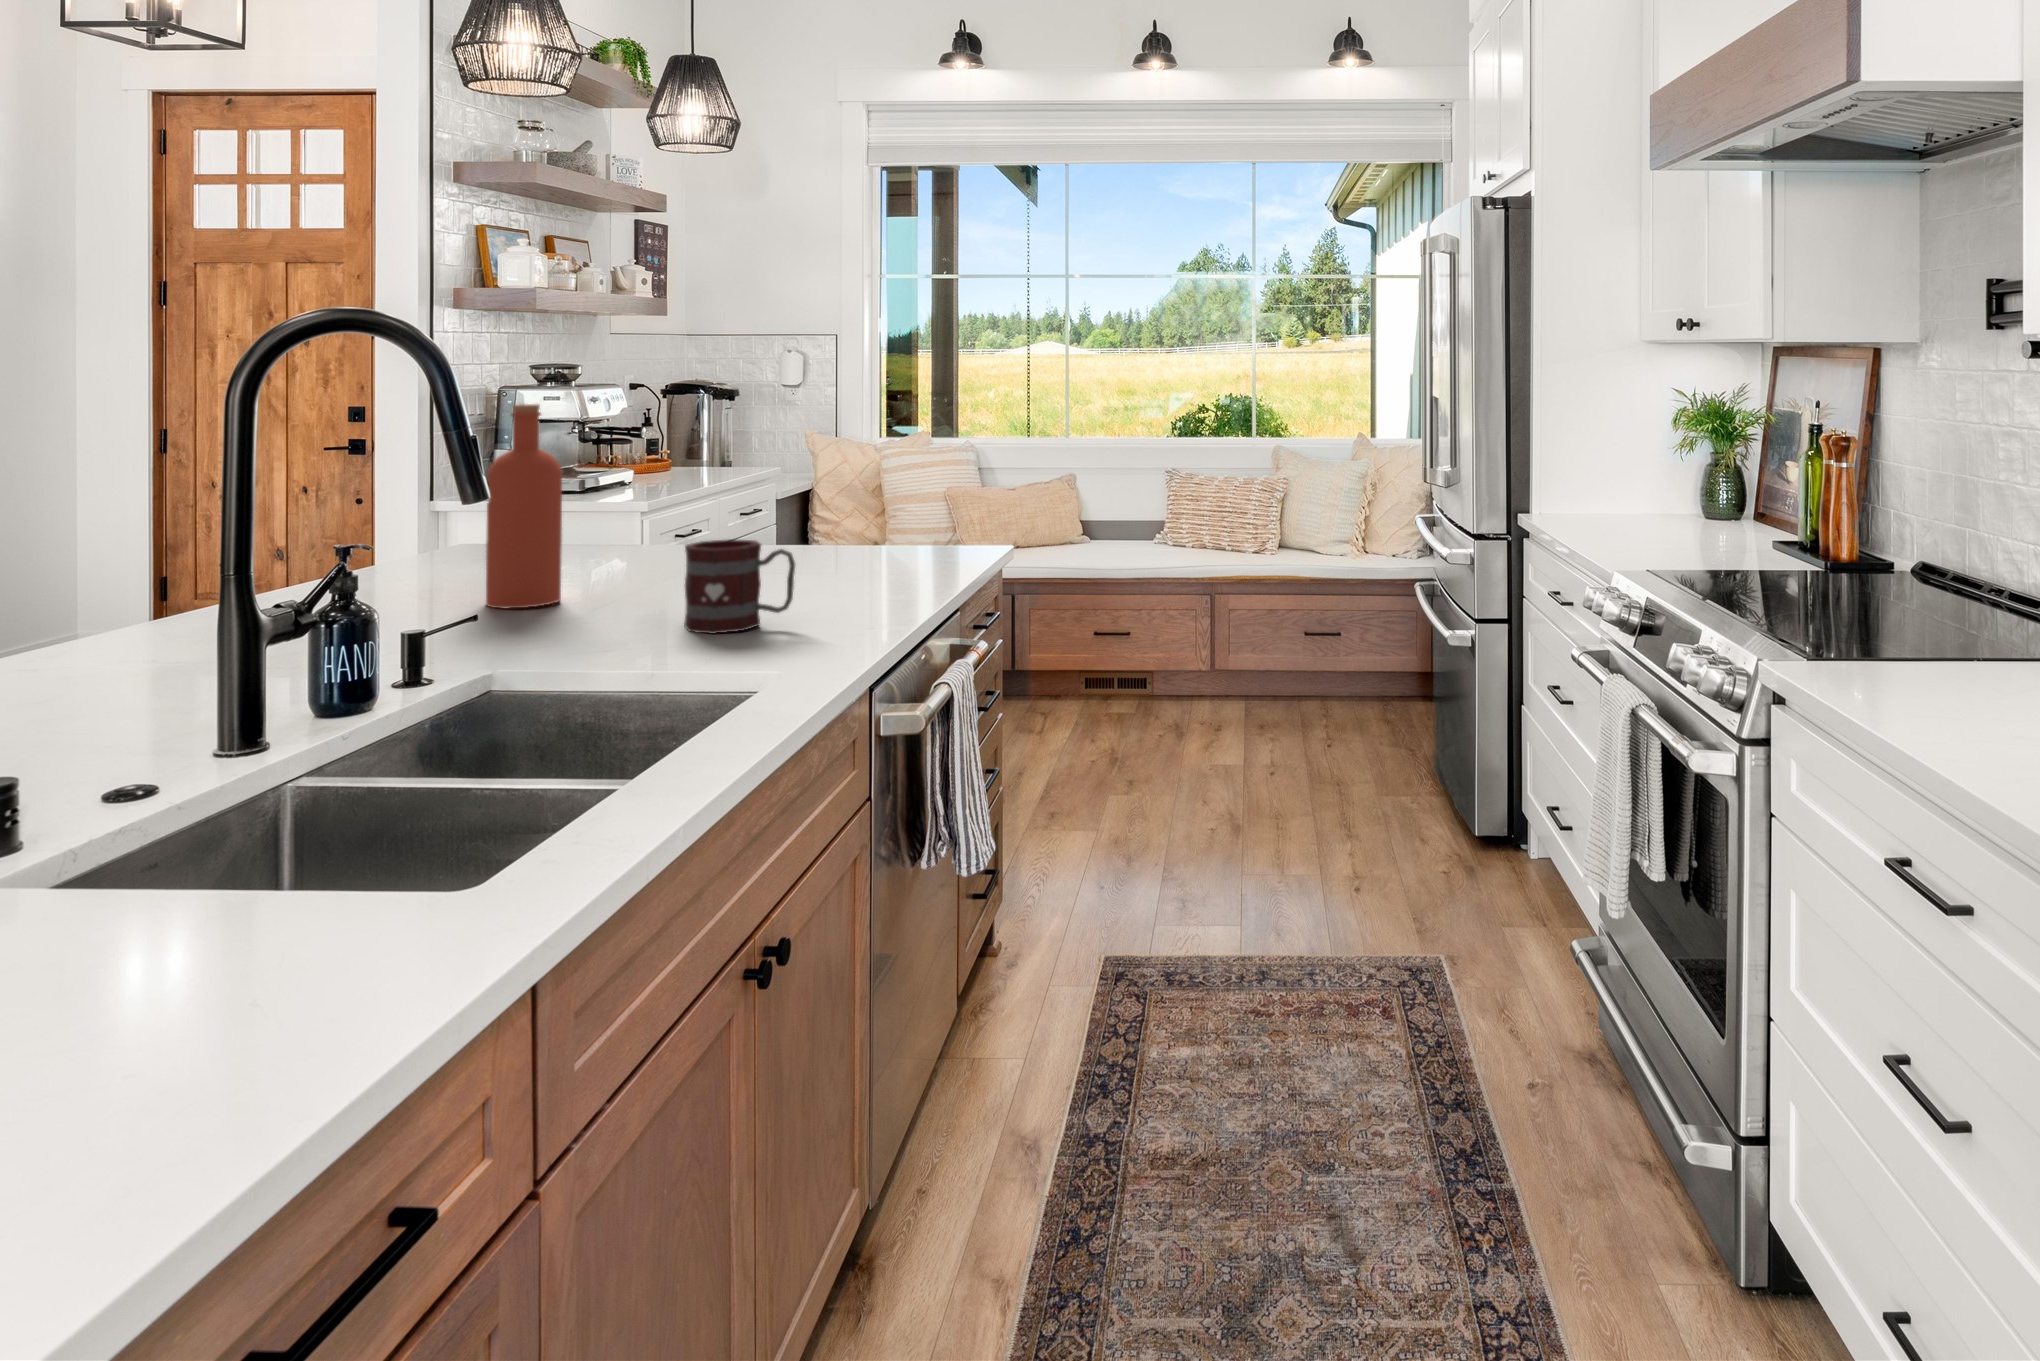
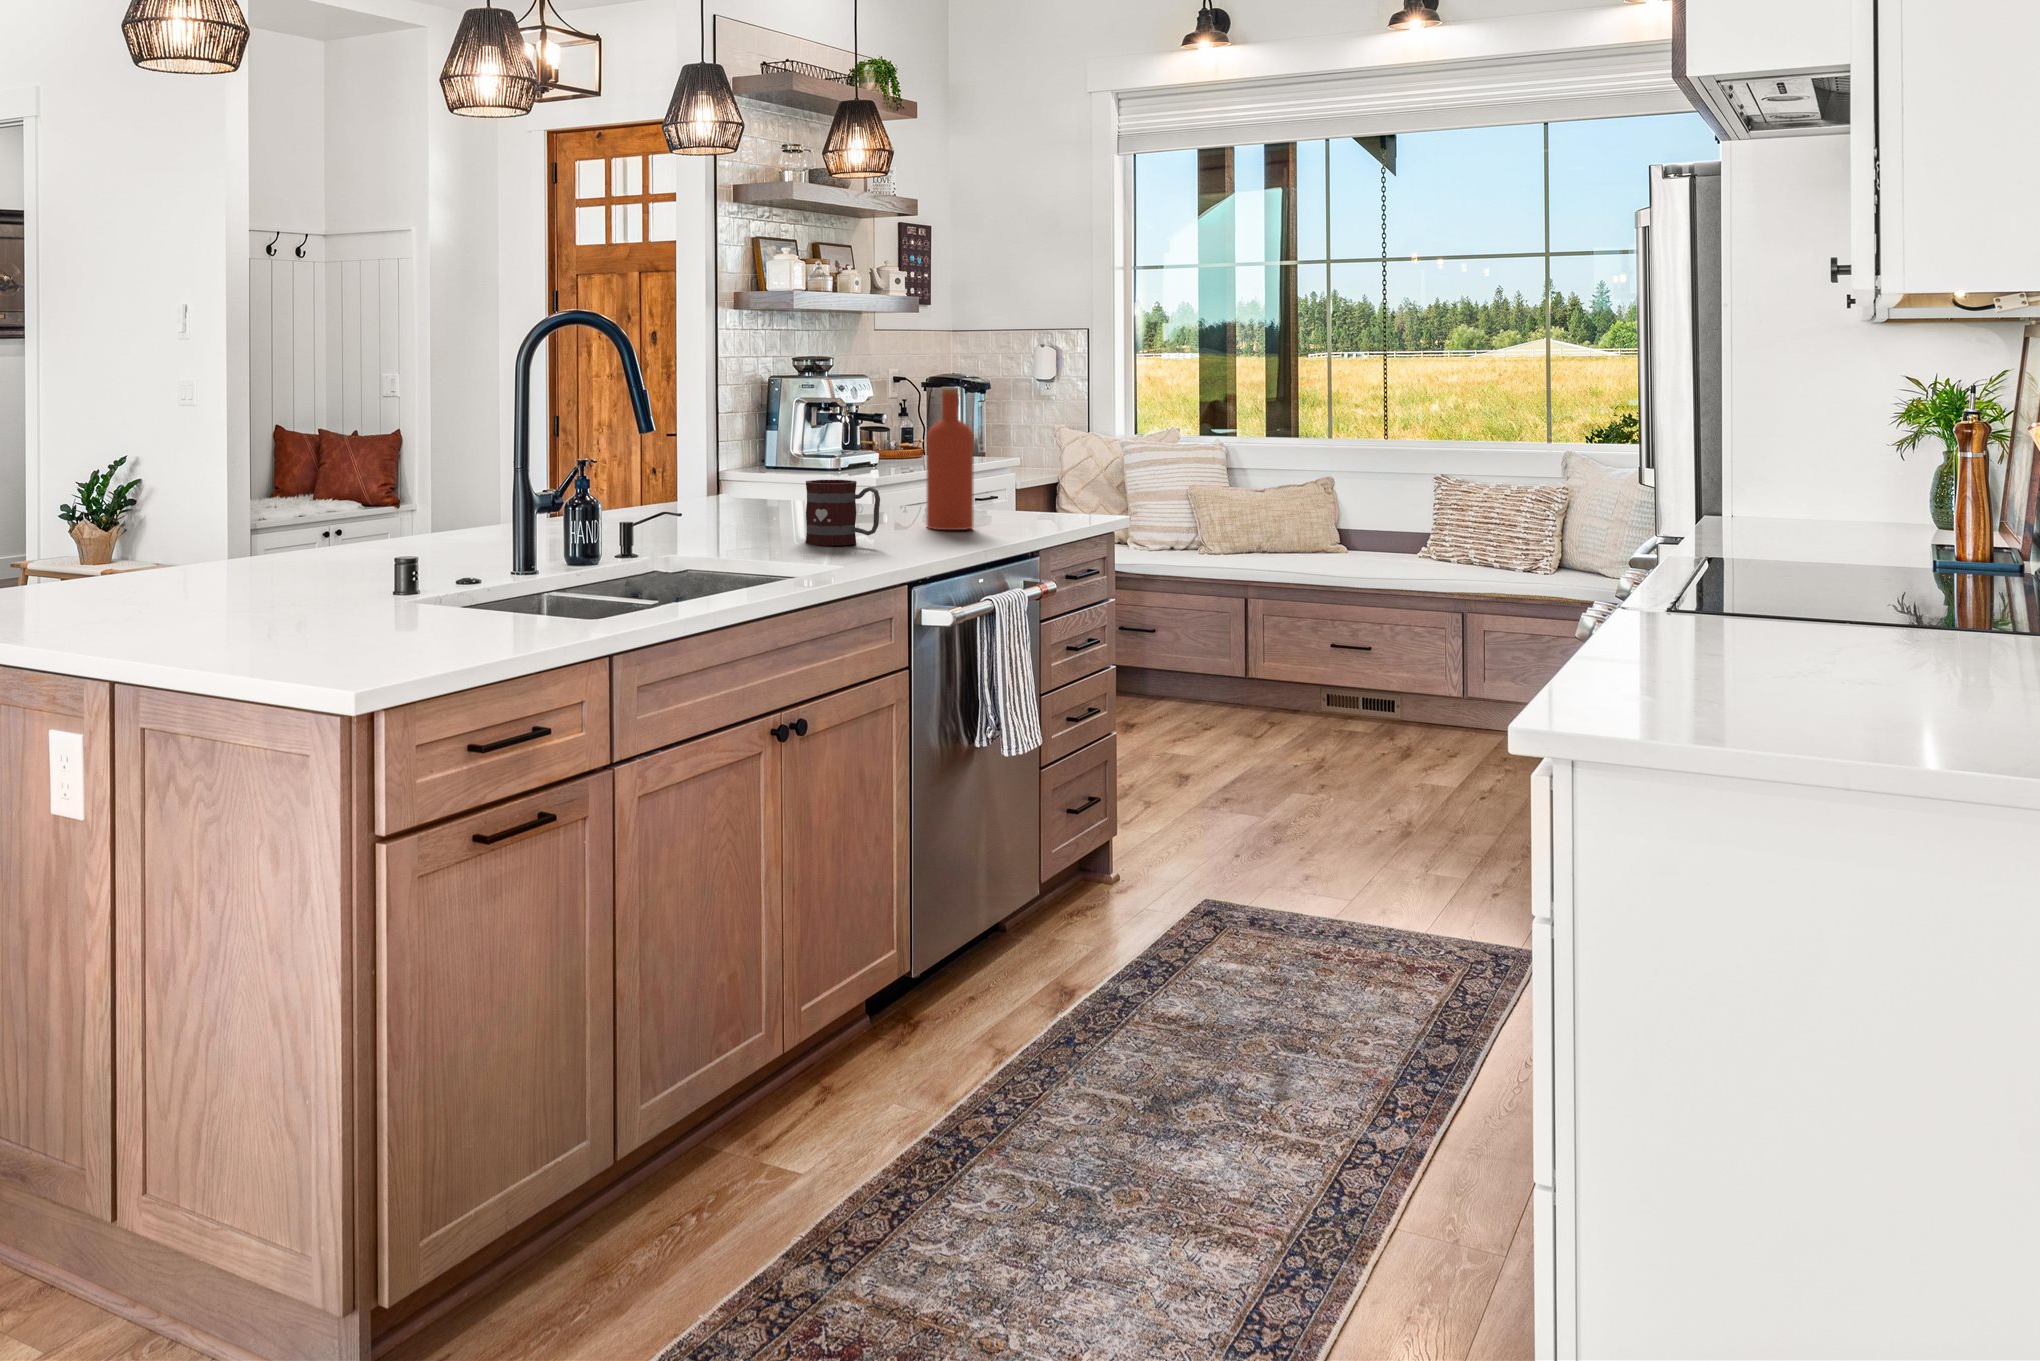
bottle: present [486,404,562,608] -> present [927,388,974,530]

